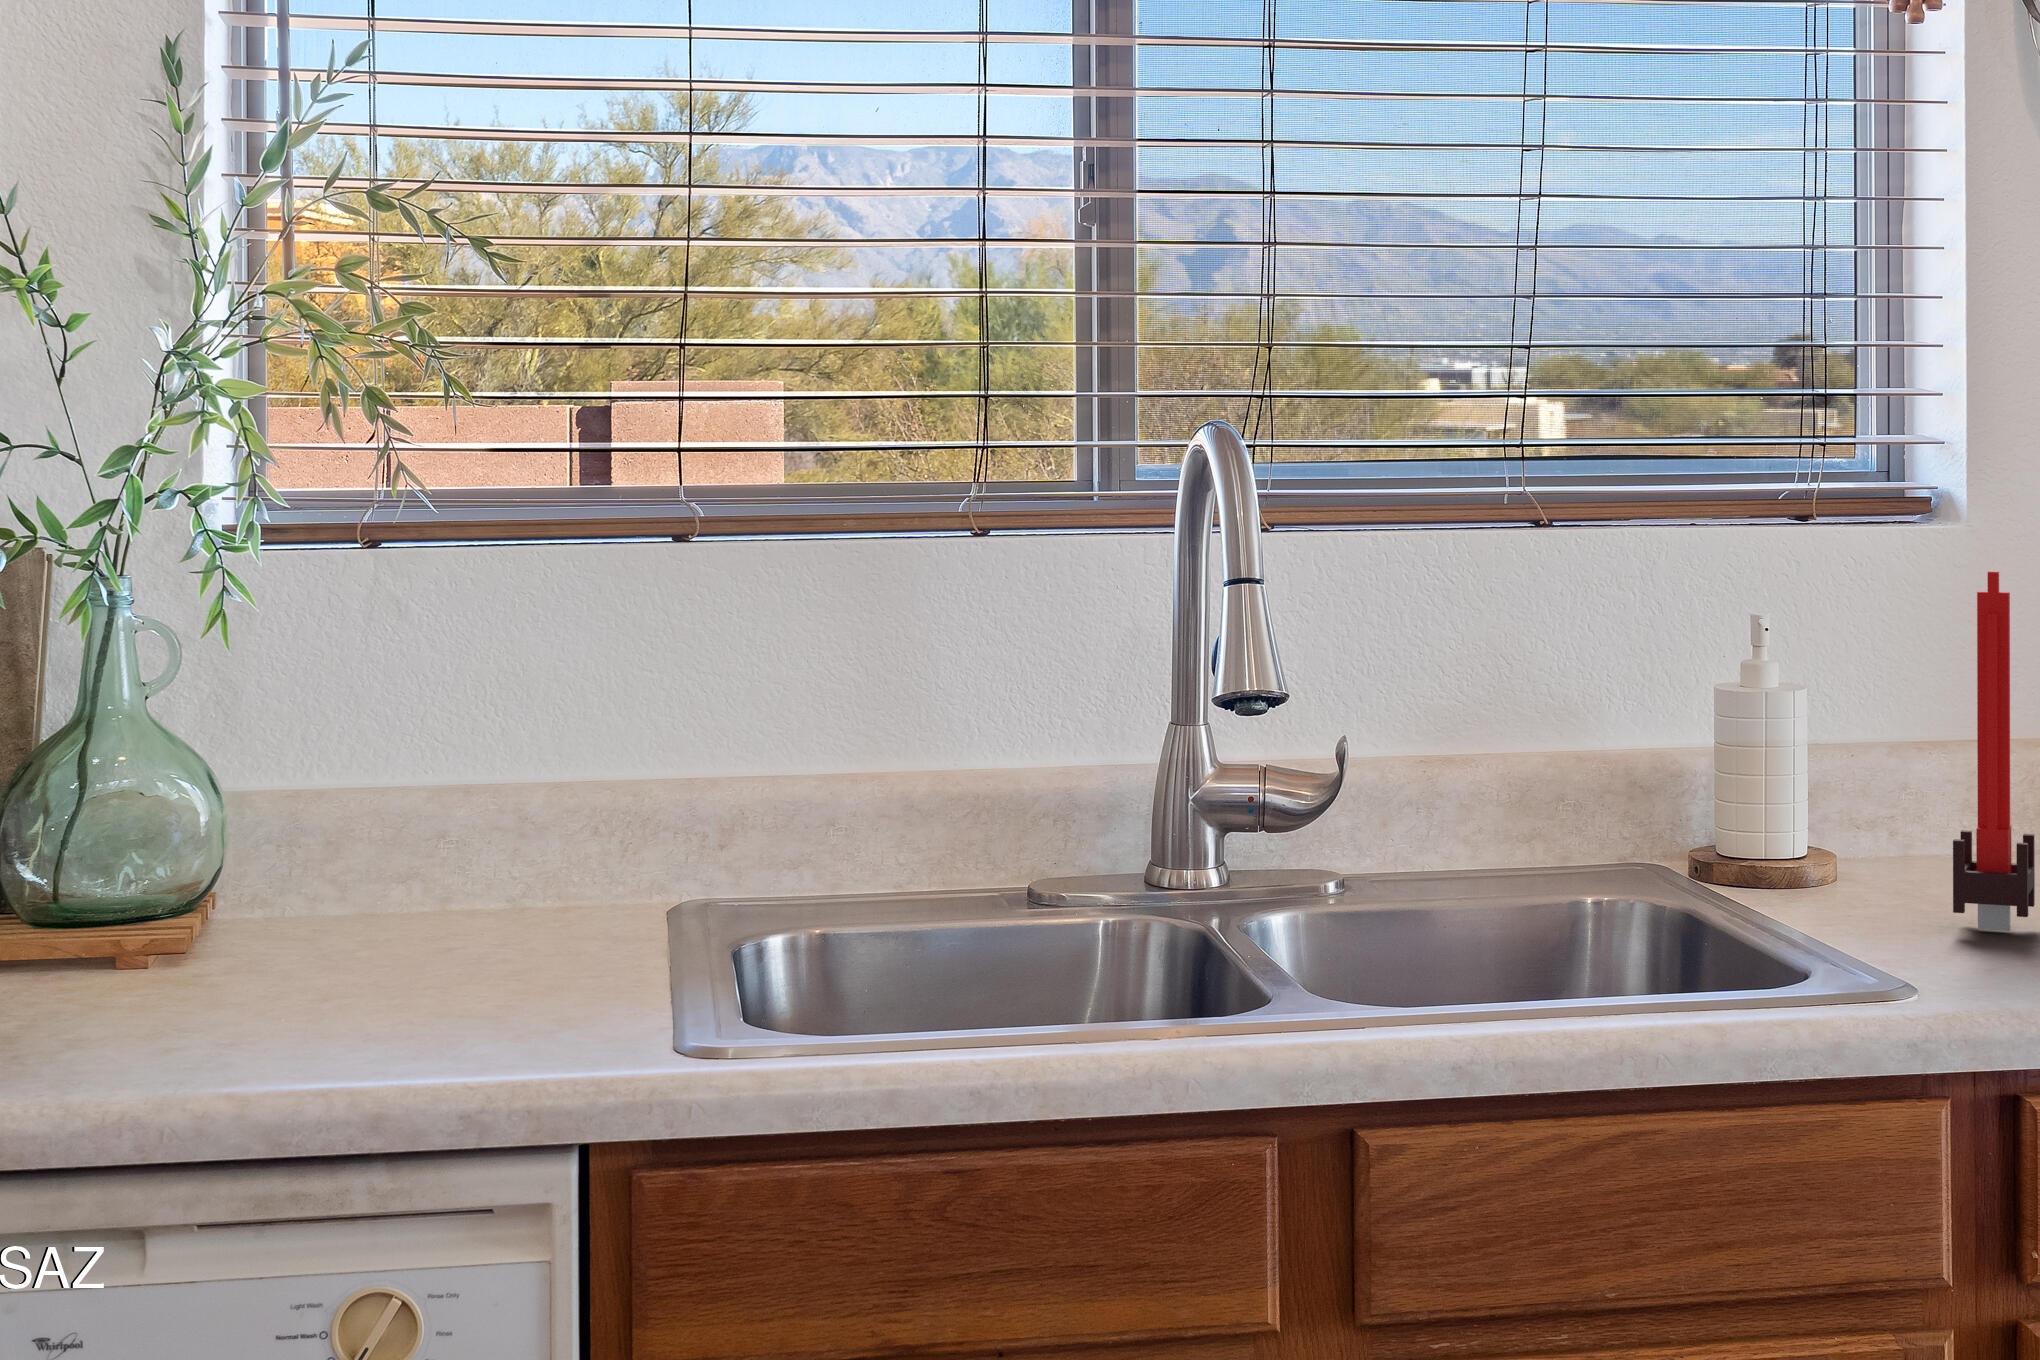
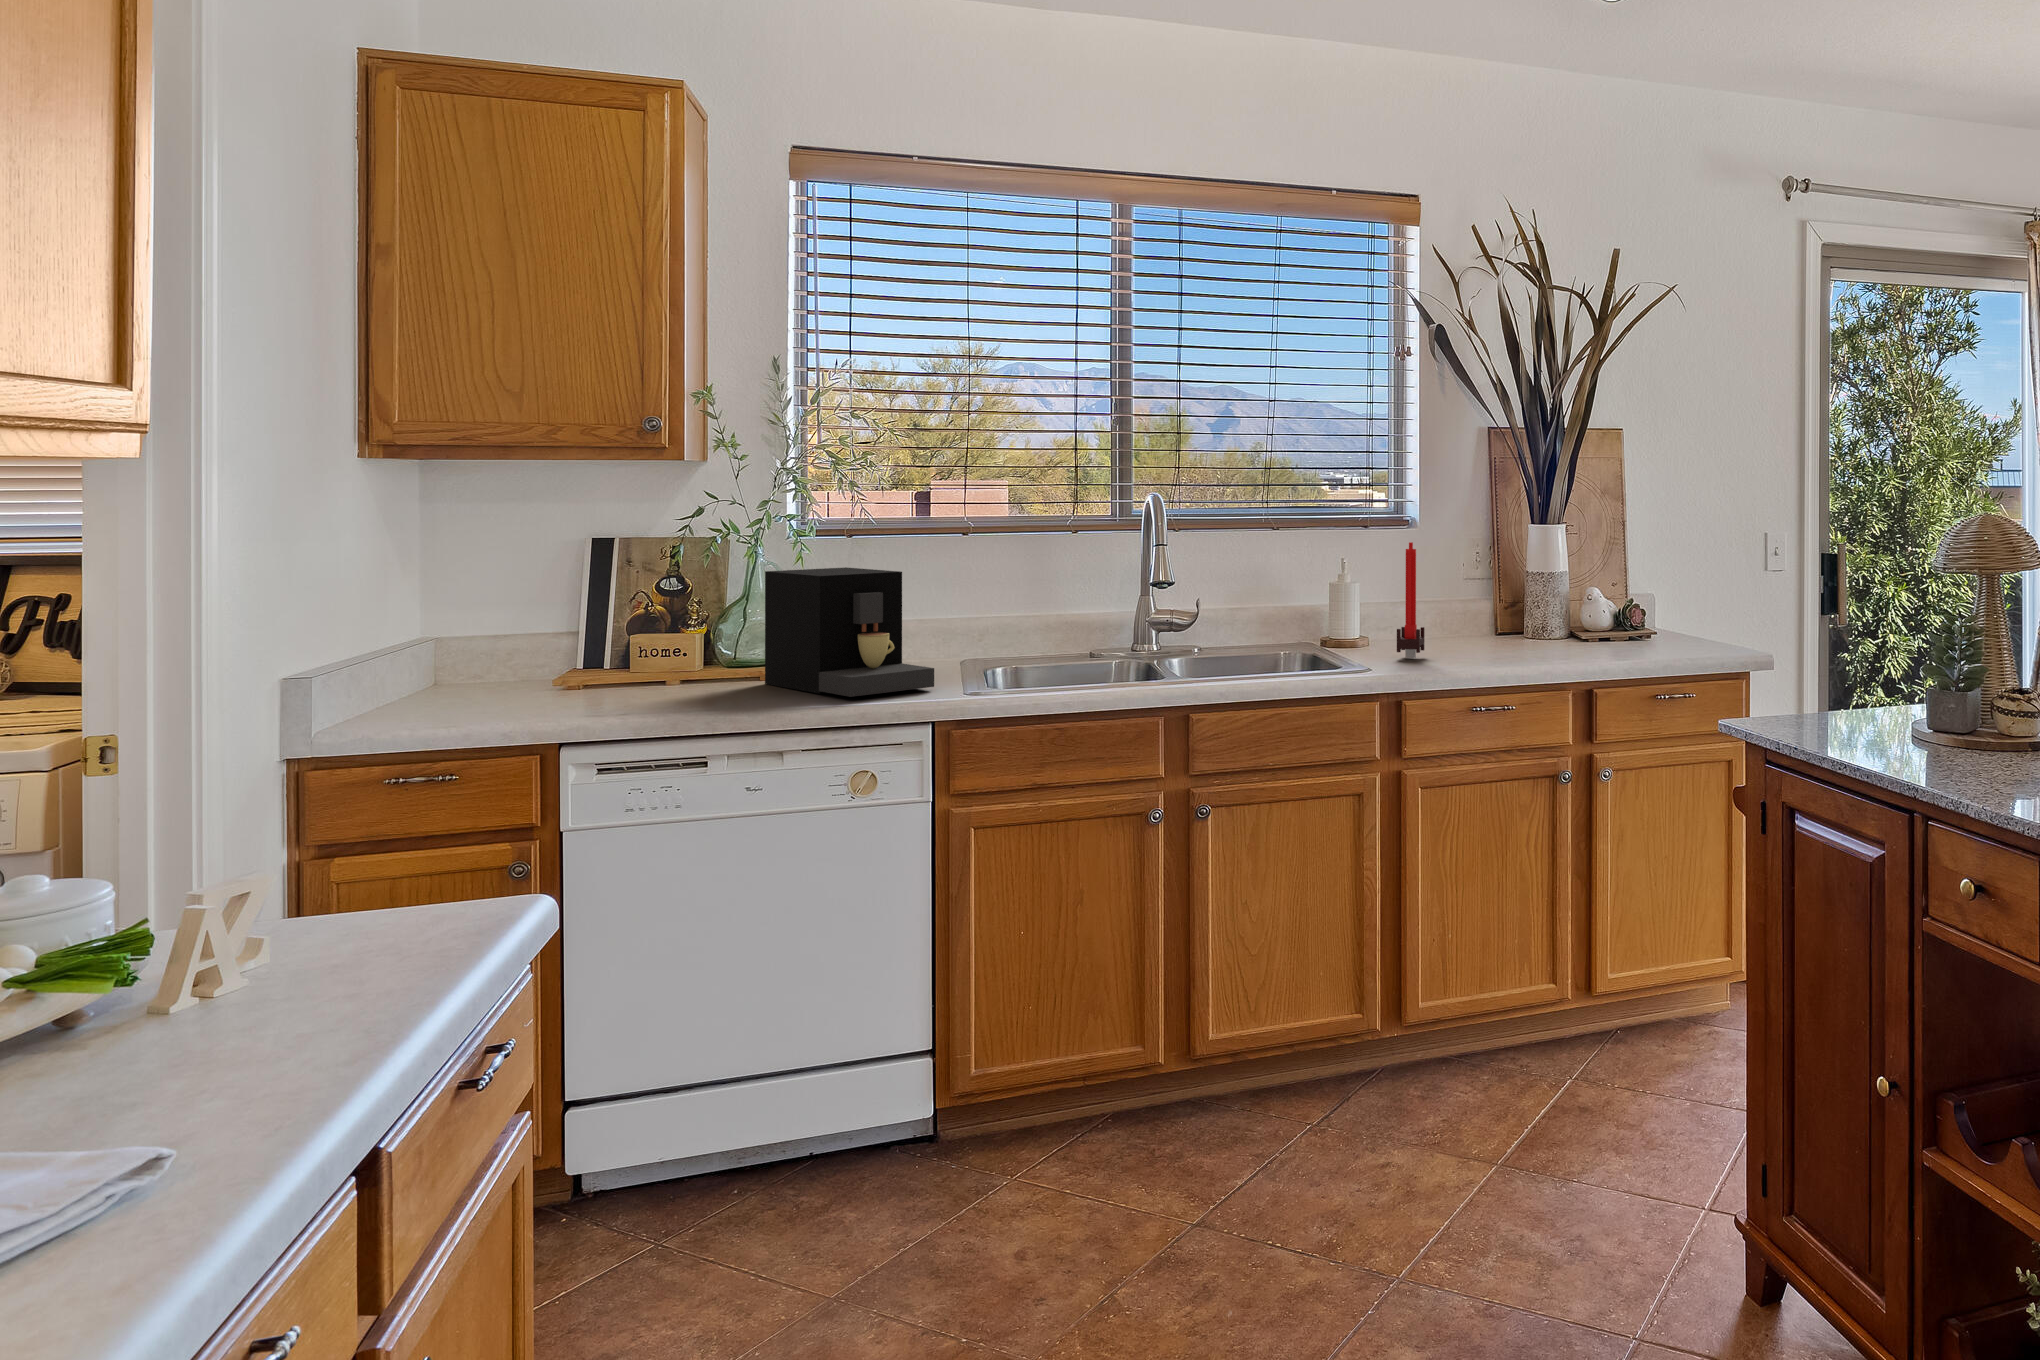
coffee maker: none [118,640,582,1062] -> present [765,567,934,697]

